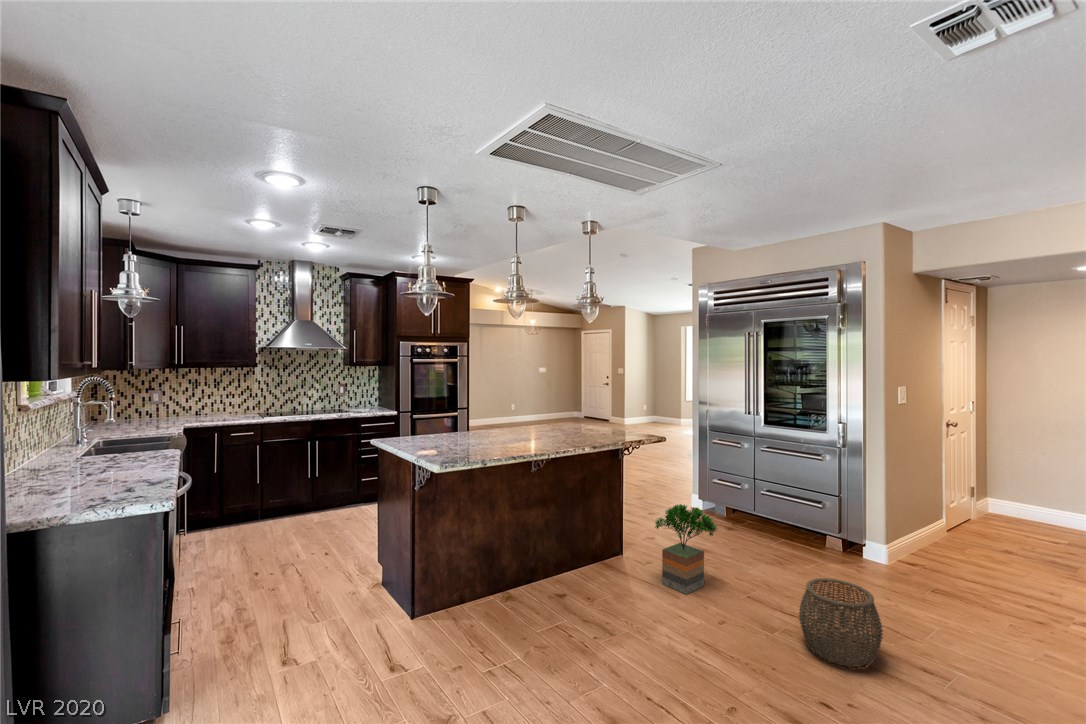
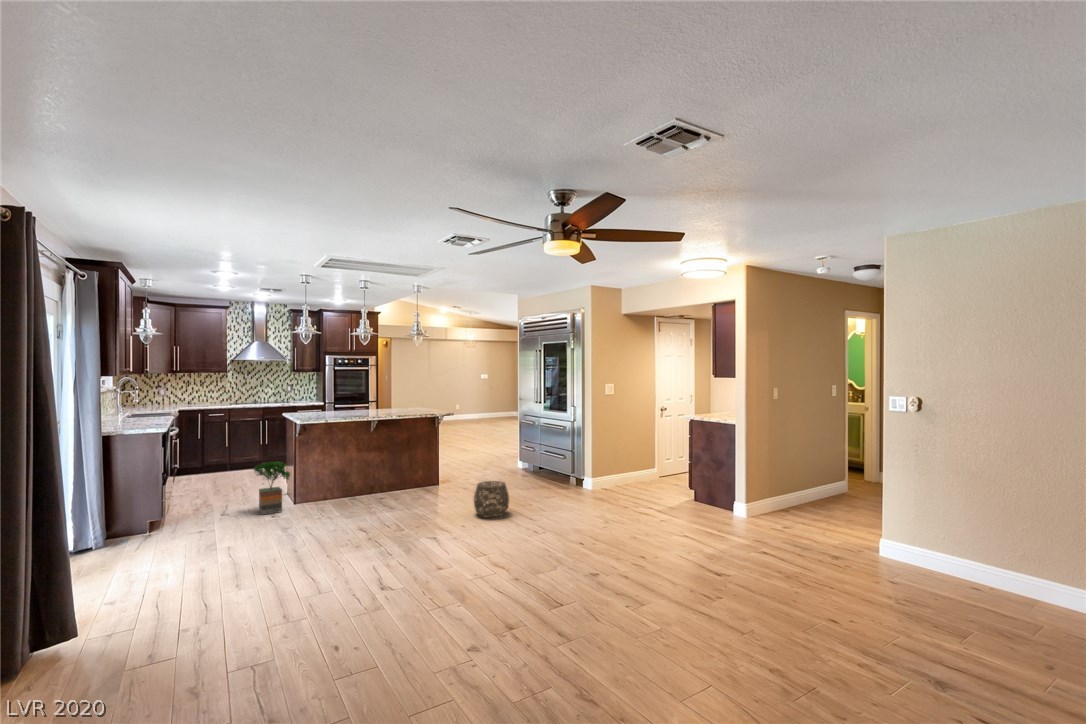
potted tree: present [655,504,717,594] -> present [253,461,290,515]

